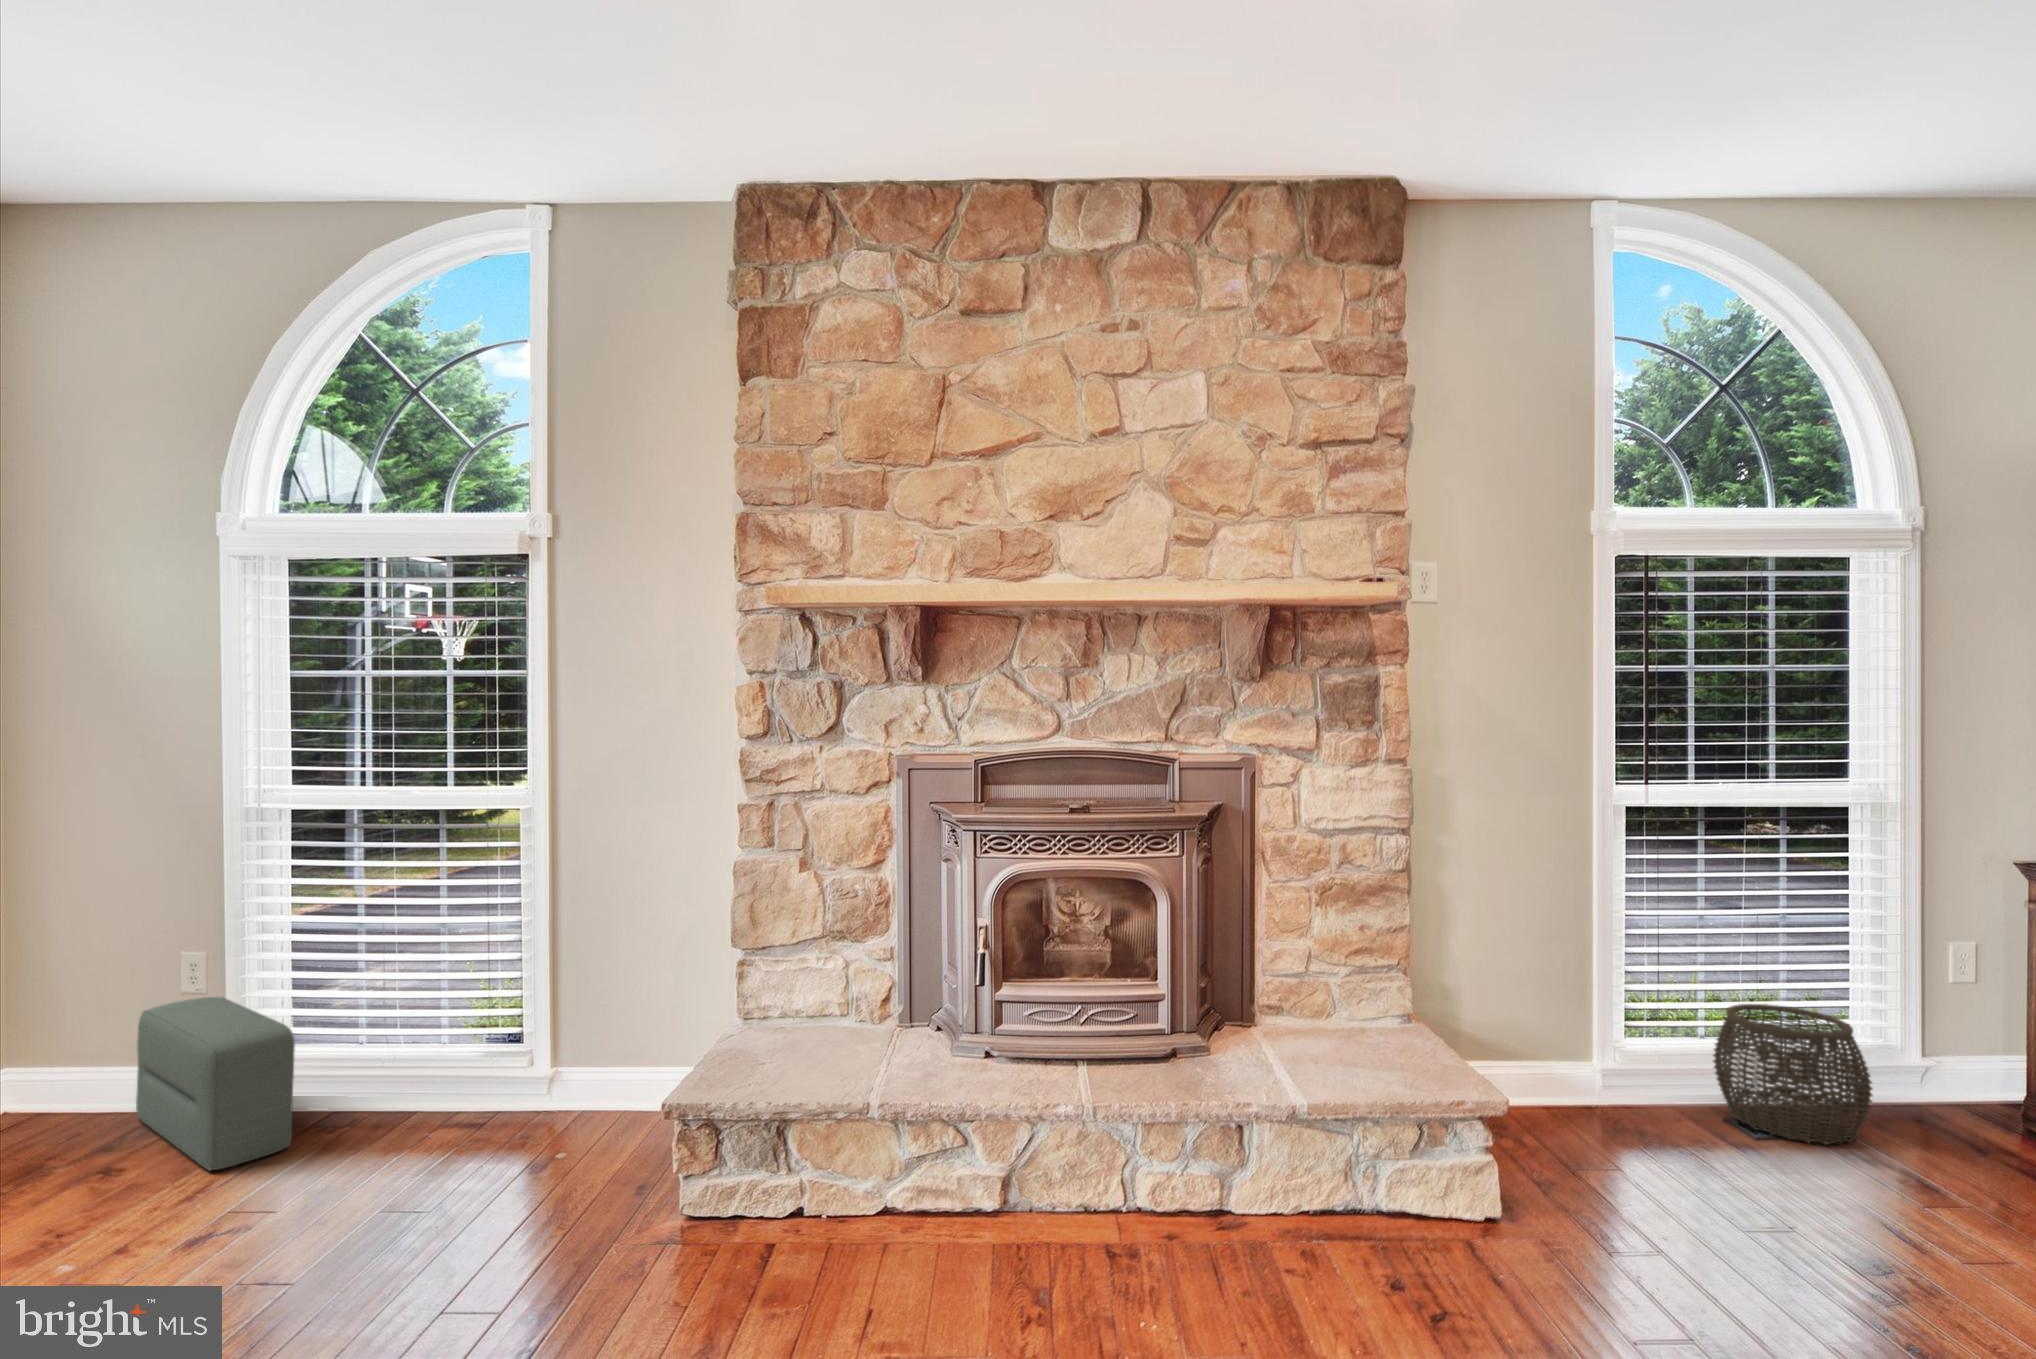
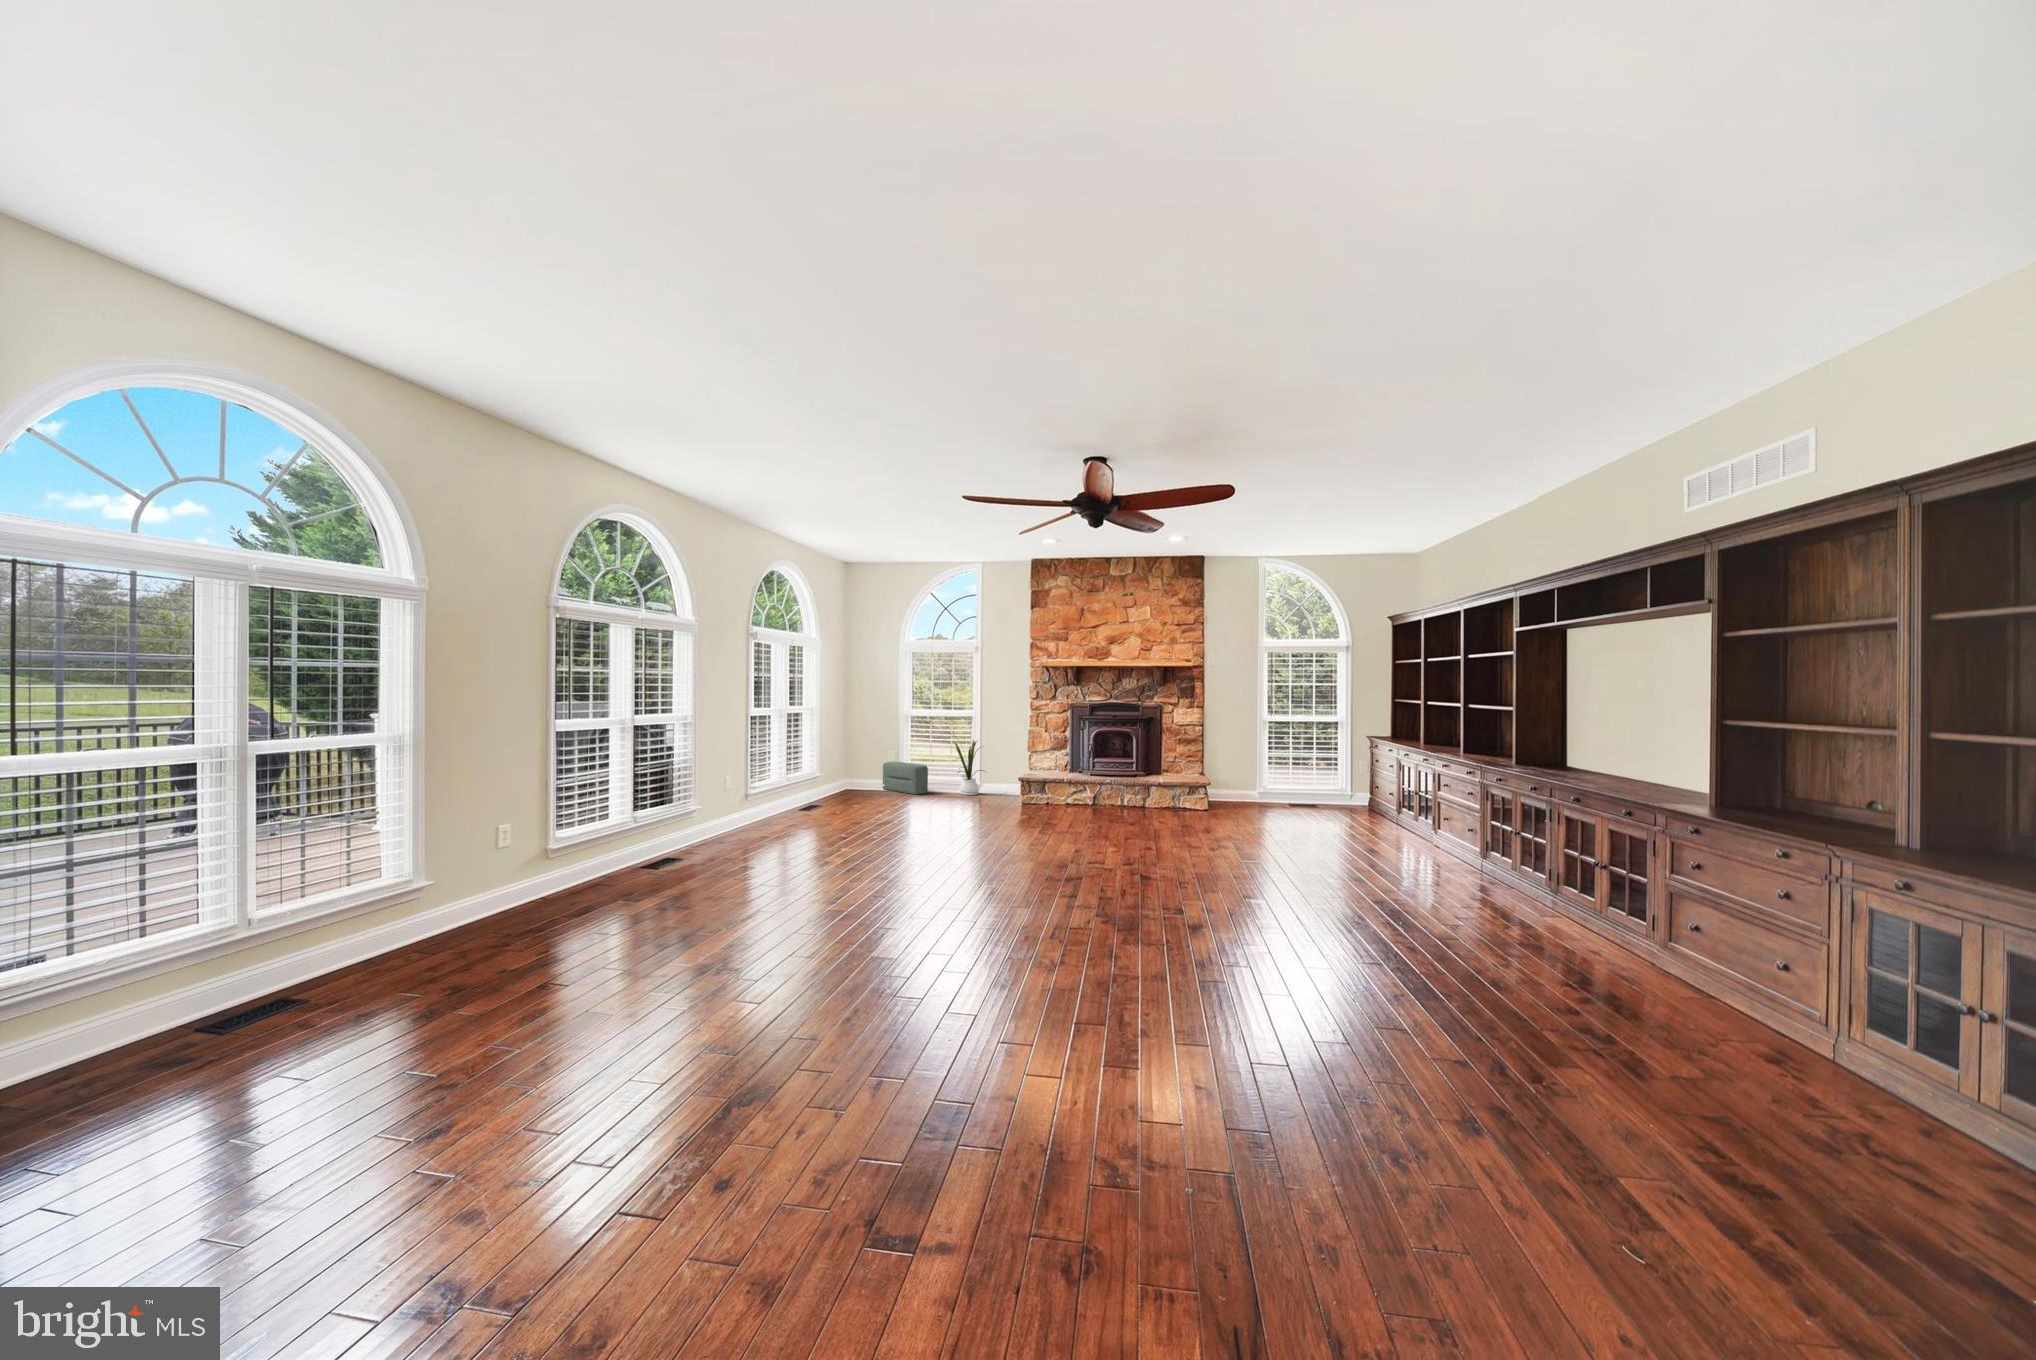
house plant: none [392,886,563,1154] -> present [955,740,984,795]
woven basket: present [1713,1004,1872,1145] -> none [1285,775,1319,806]

